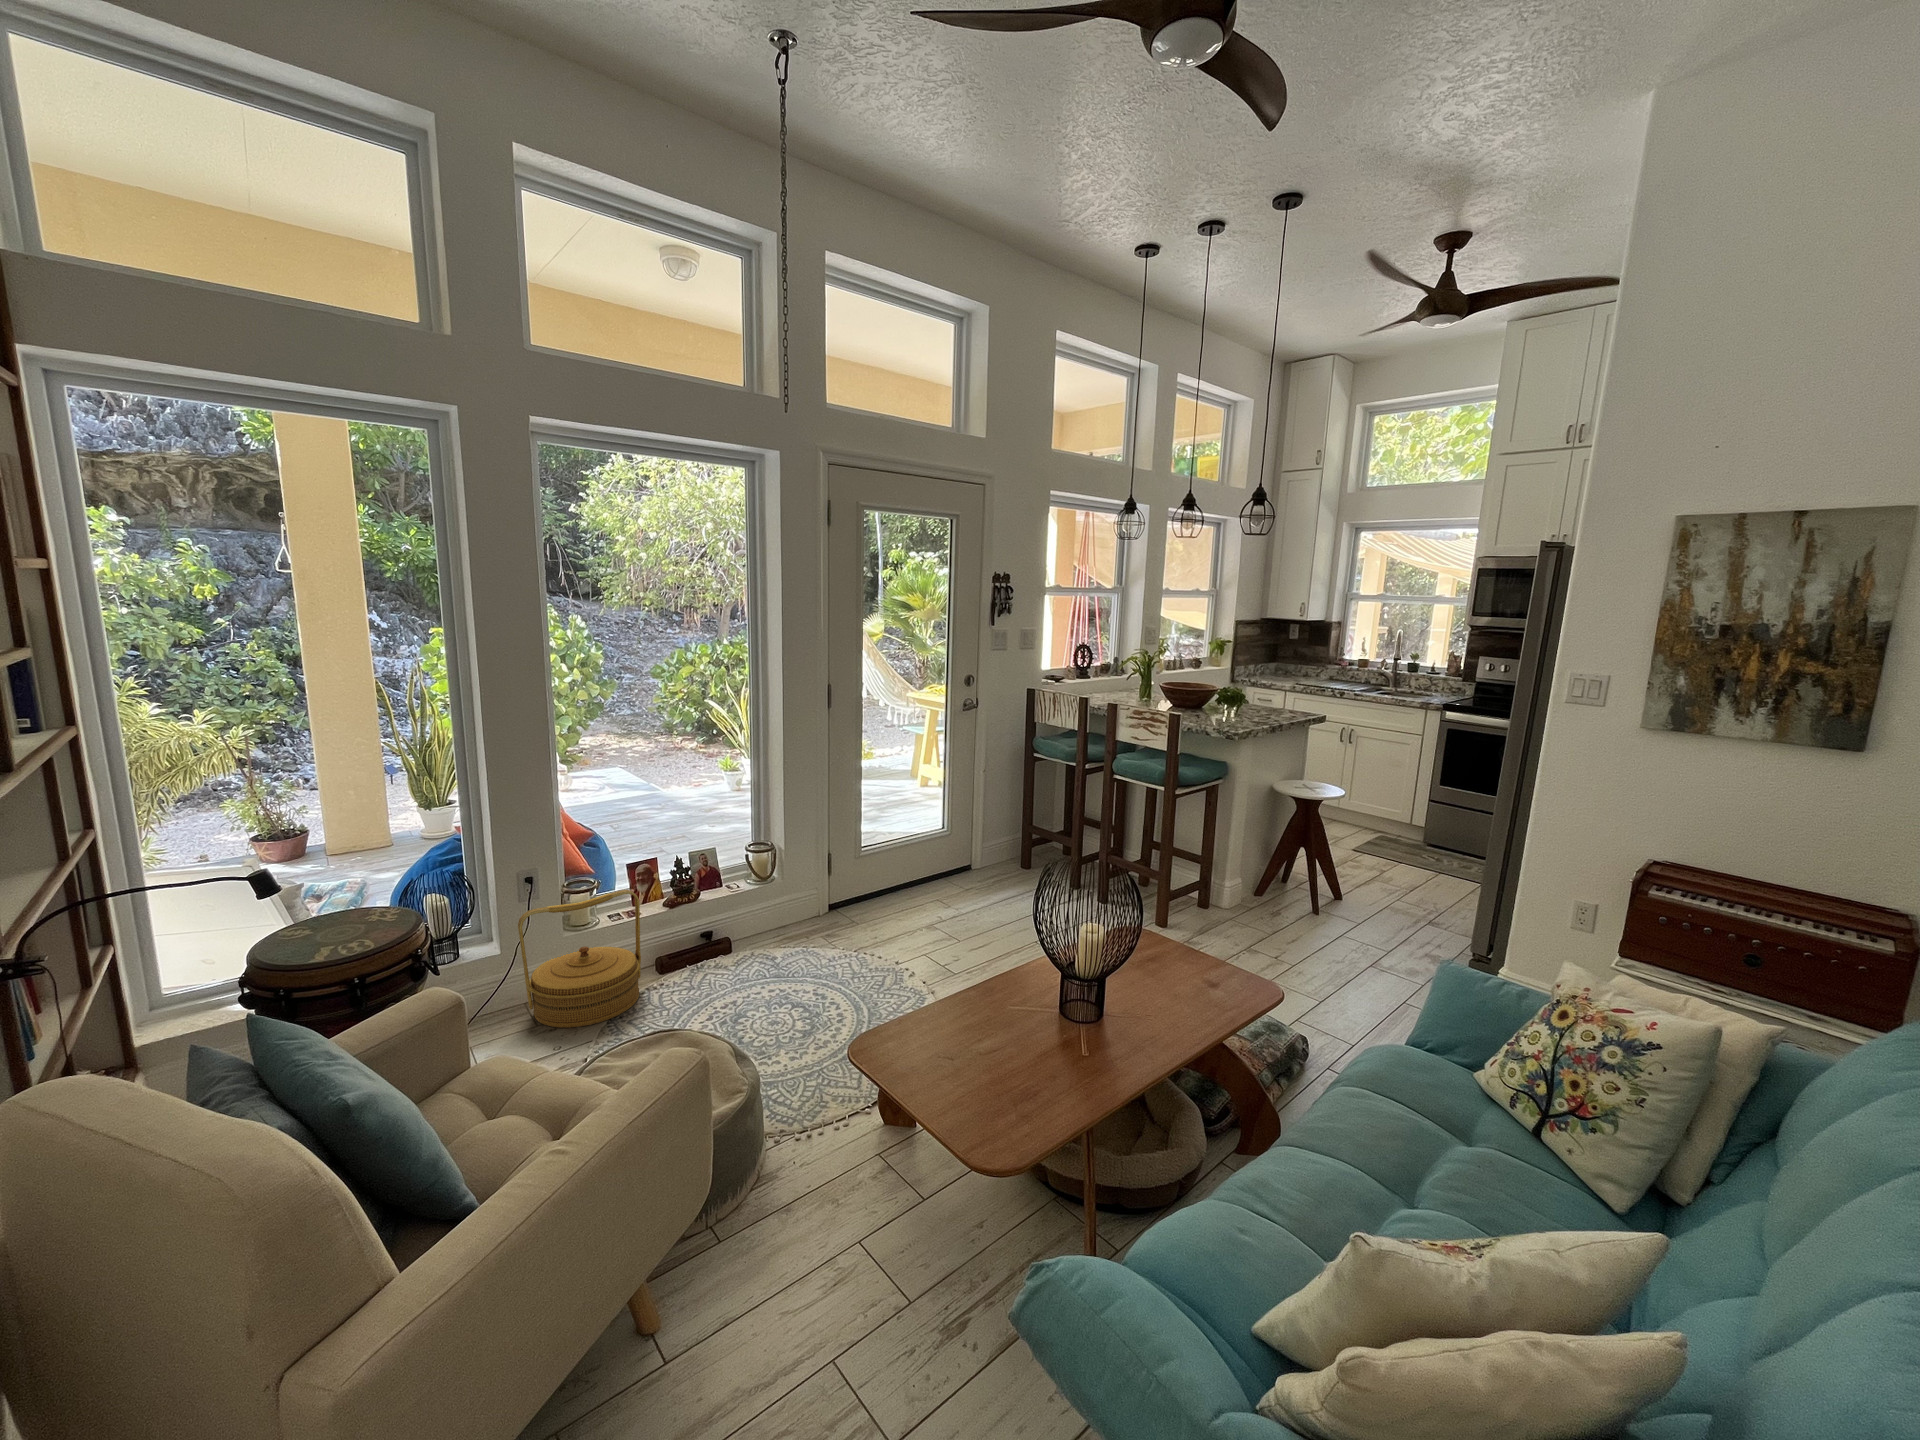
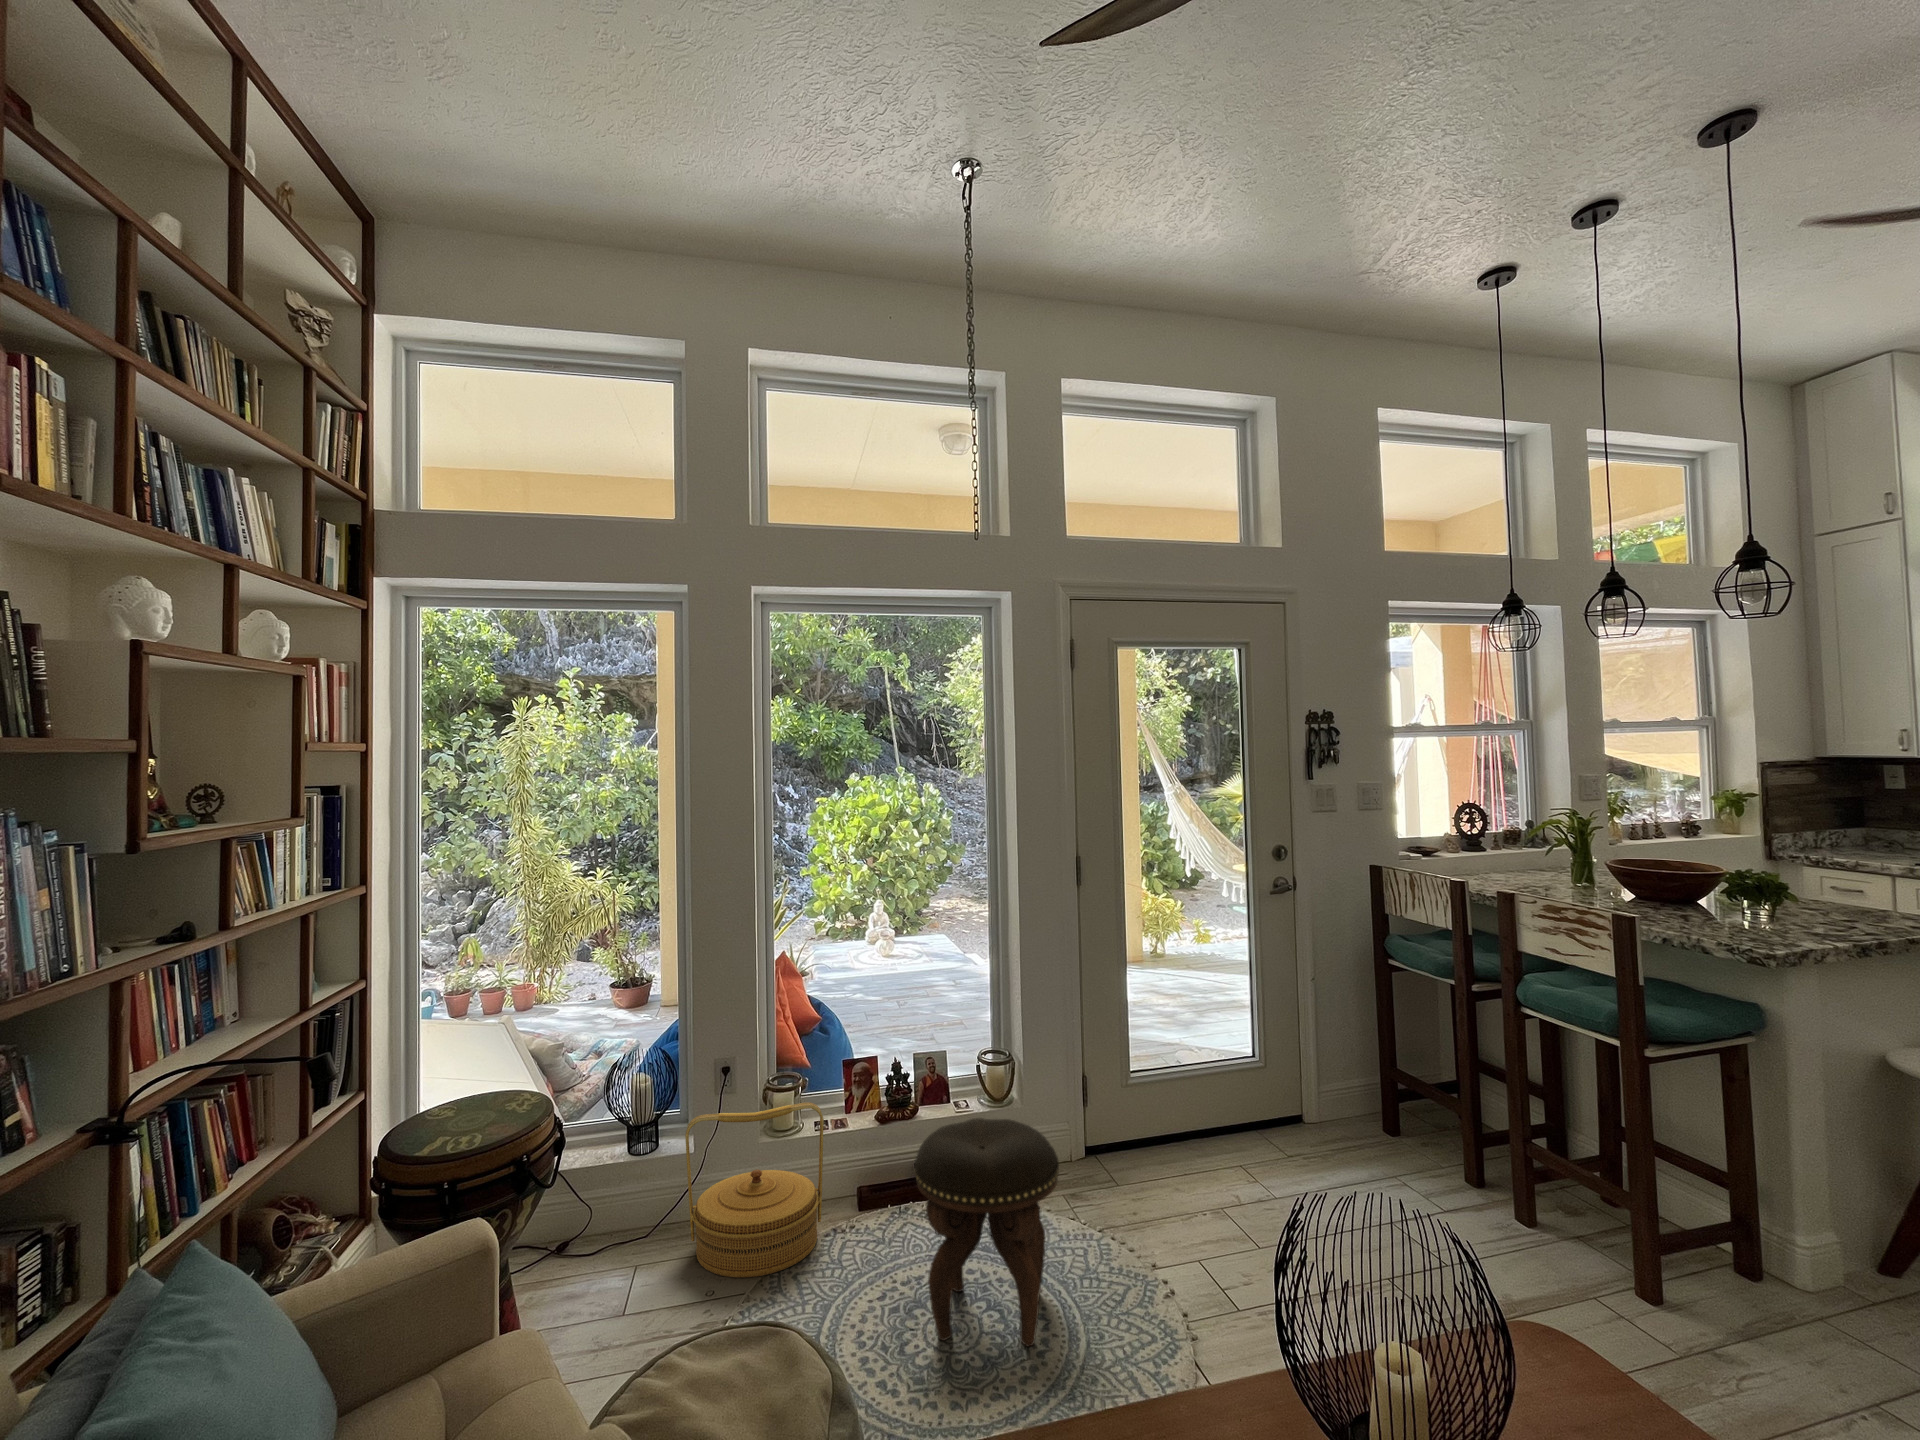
footstool: none [738,878,846,1031] -> present [915,1118,1059,1346]

